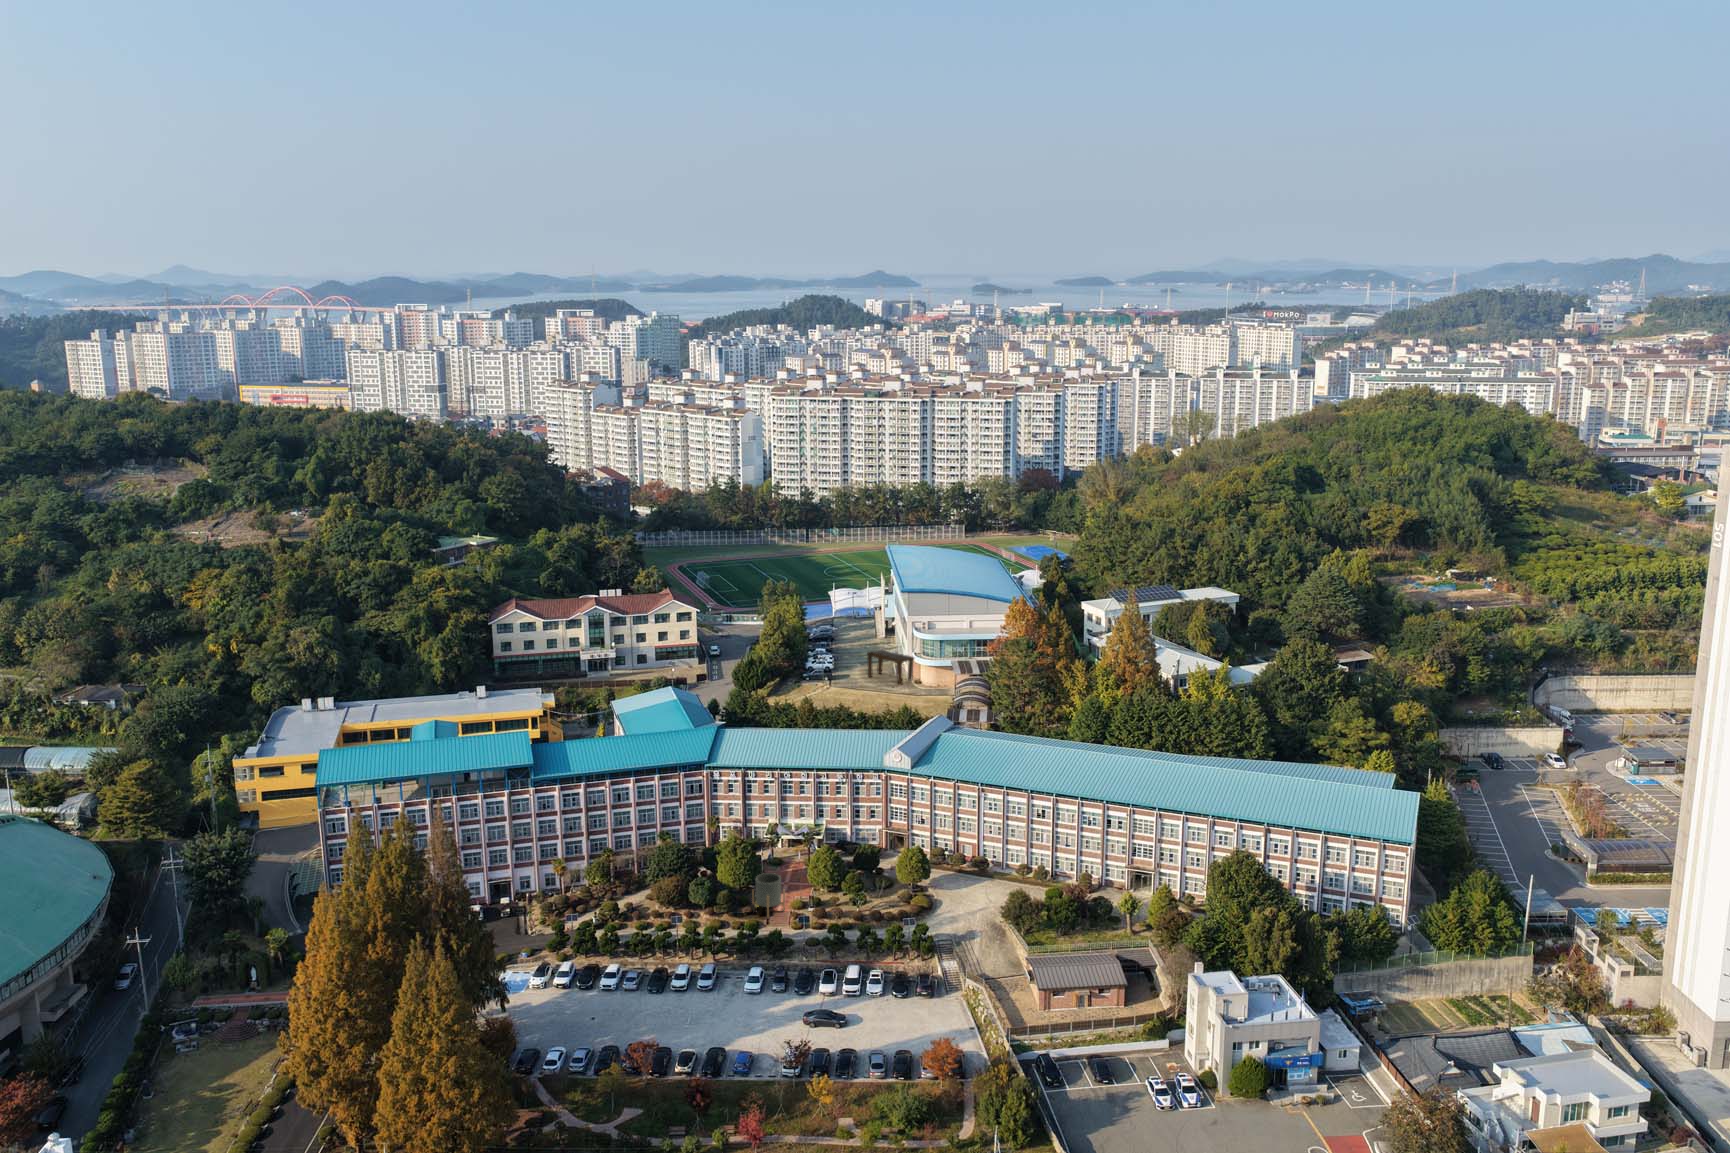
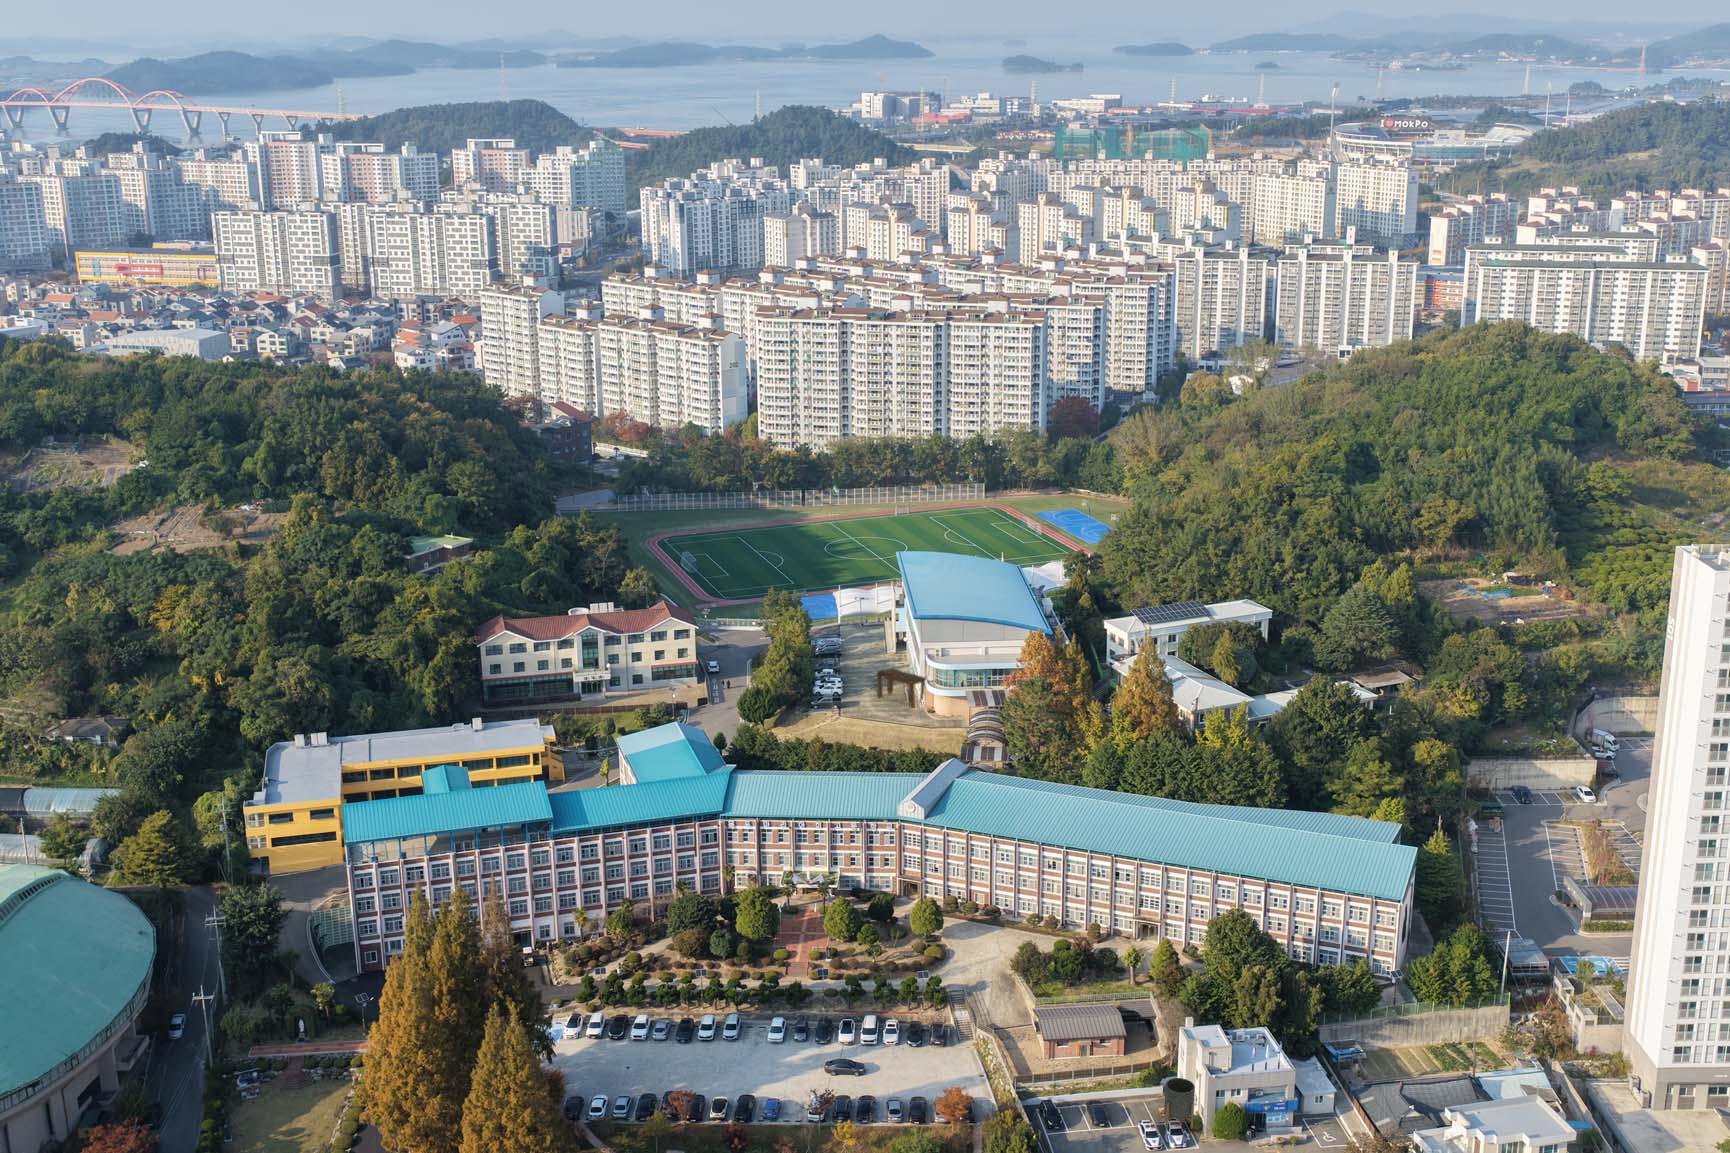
planter: present [752,873,785,917] -> present [1164,1078,1195,1129]

